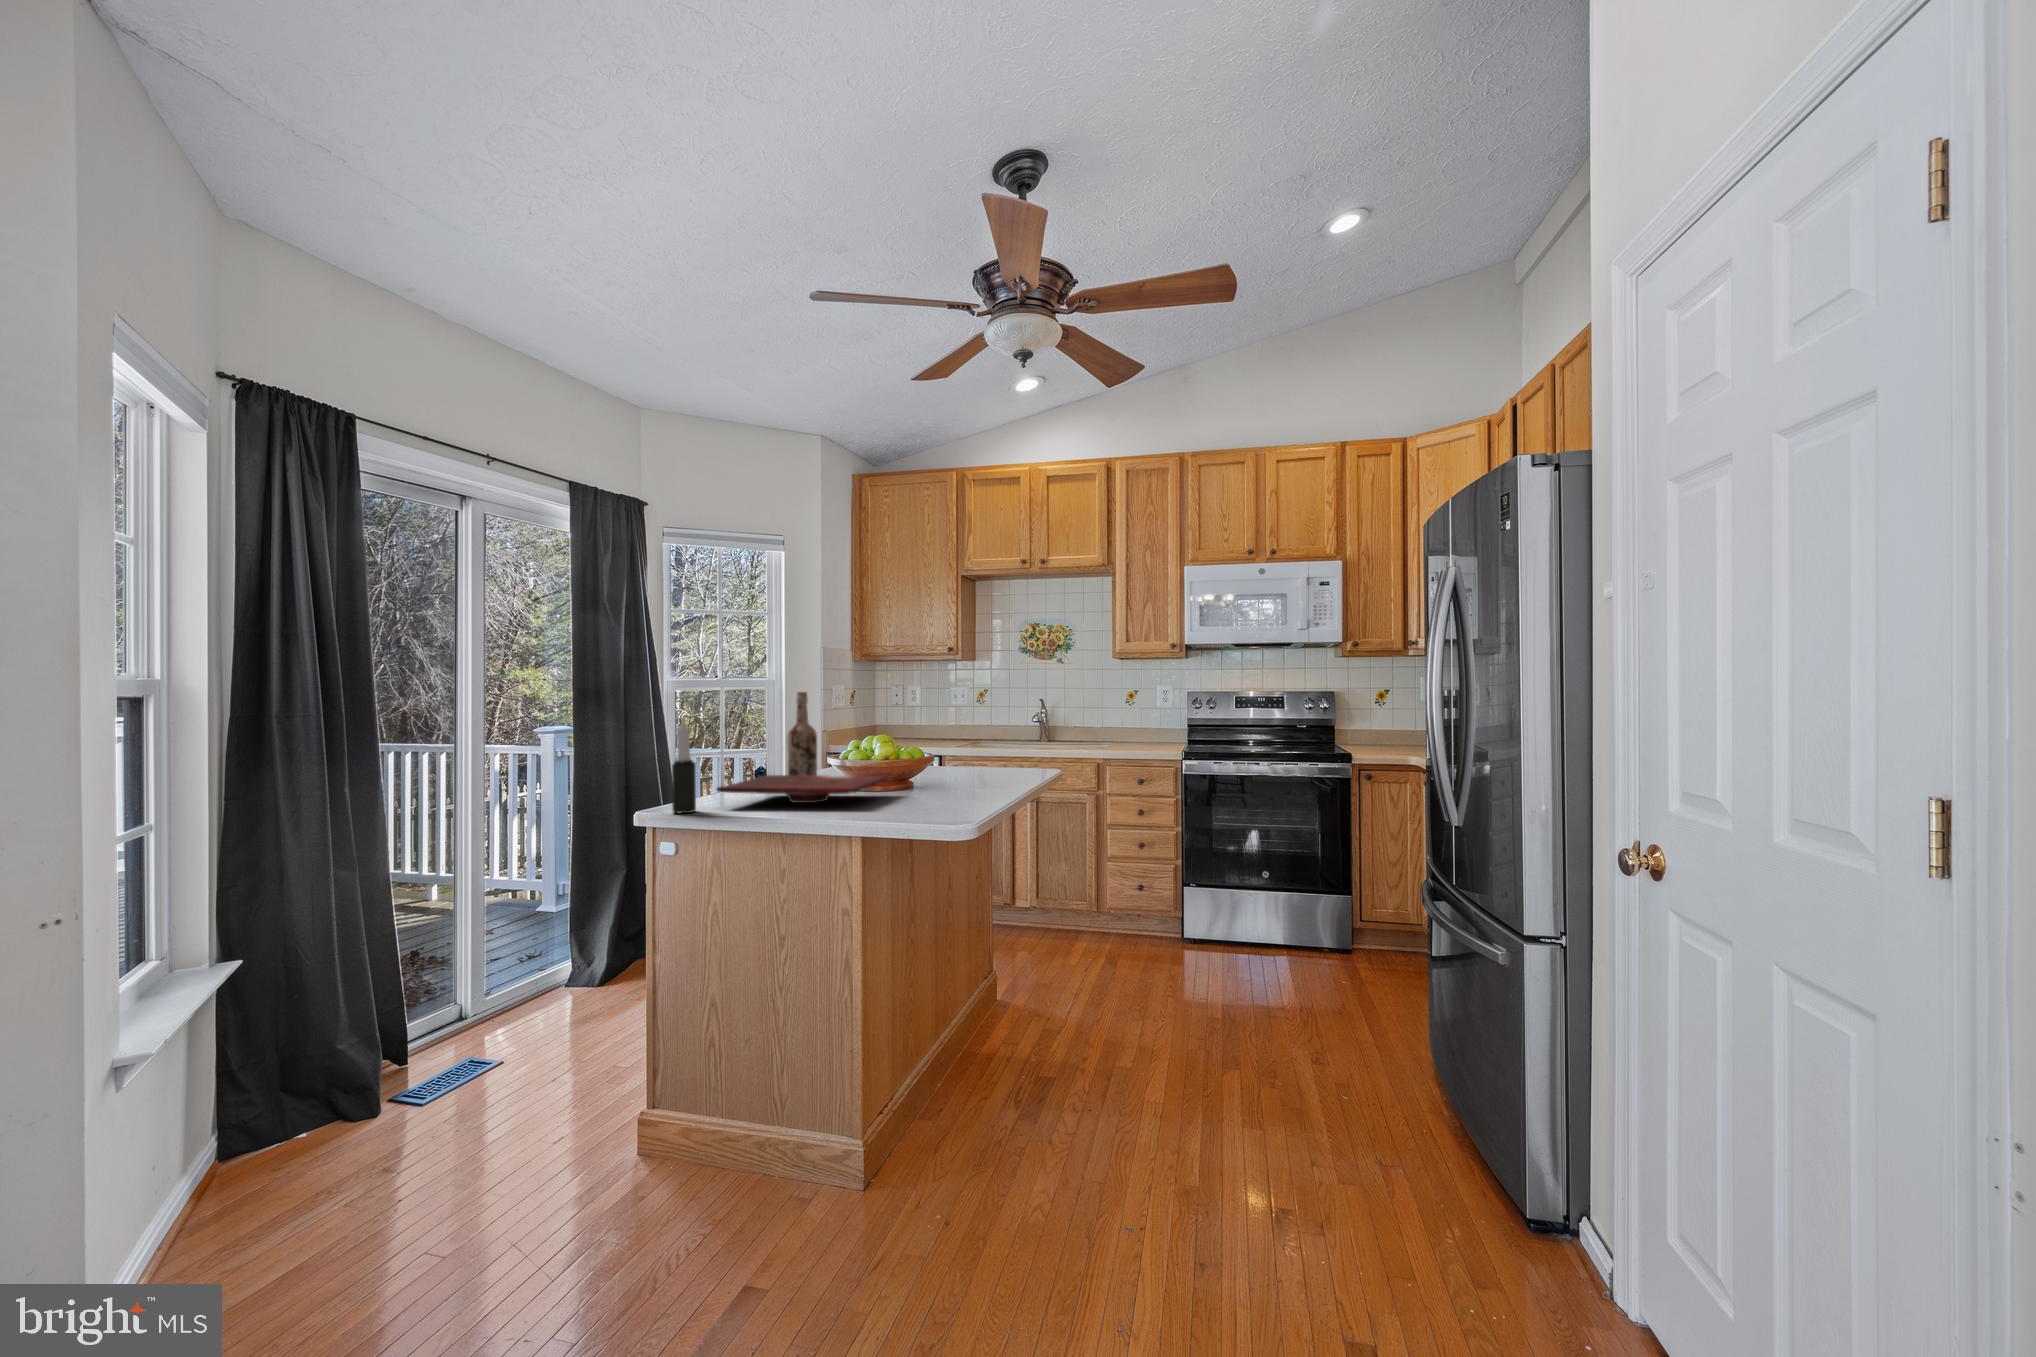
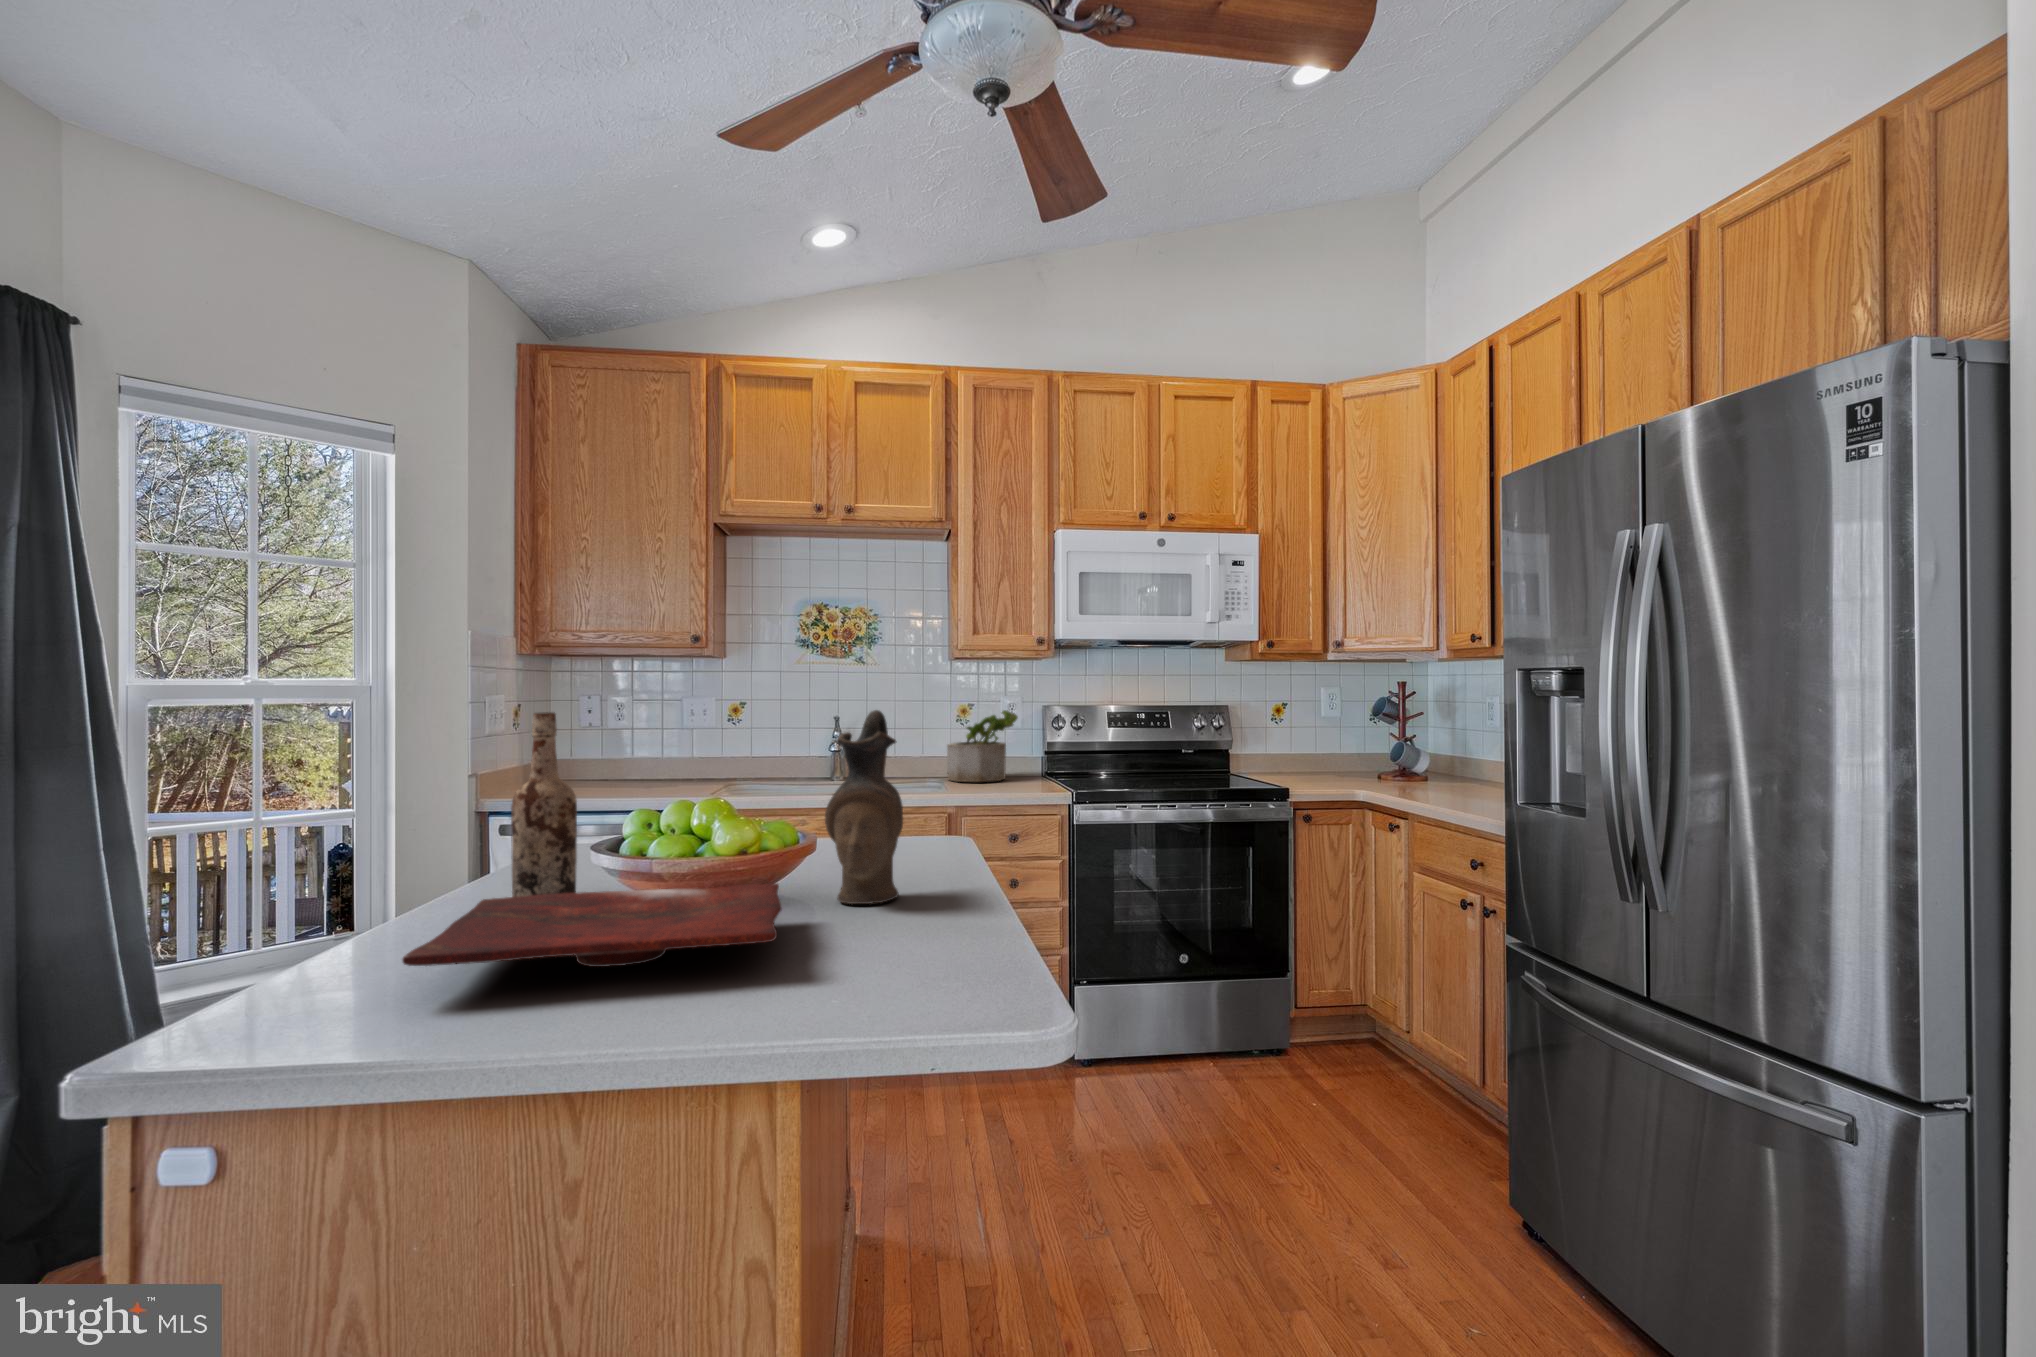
ceramic pitcher: none [919,691,962,791] -> present [825,710,903,904]
potted plant: none [1114,695,1166,746] -> present [947,710,1018,782]
candle: present [672,717,696,814] -> none [280,784,348,1043]

